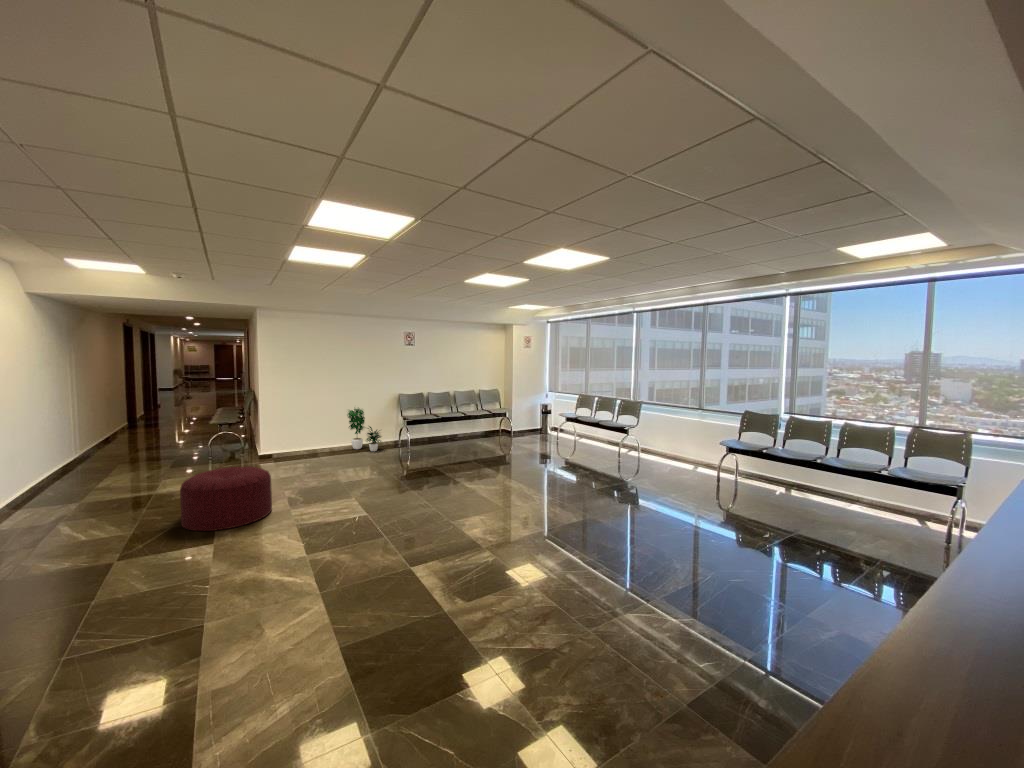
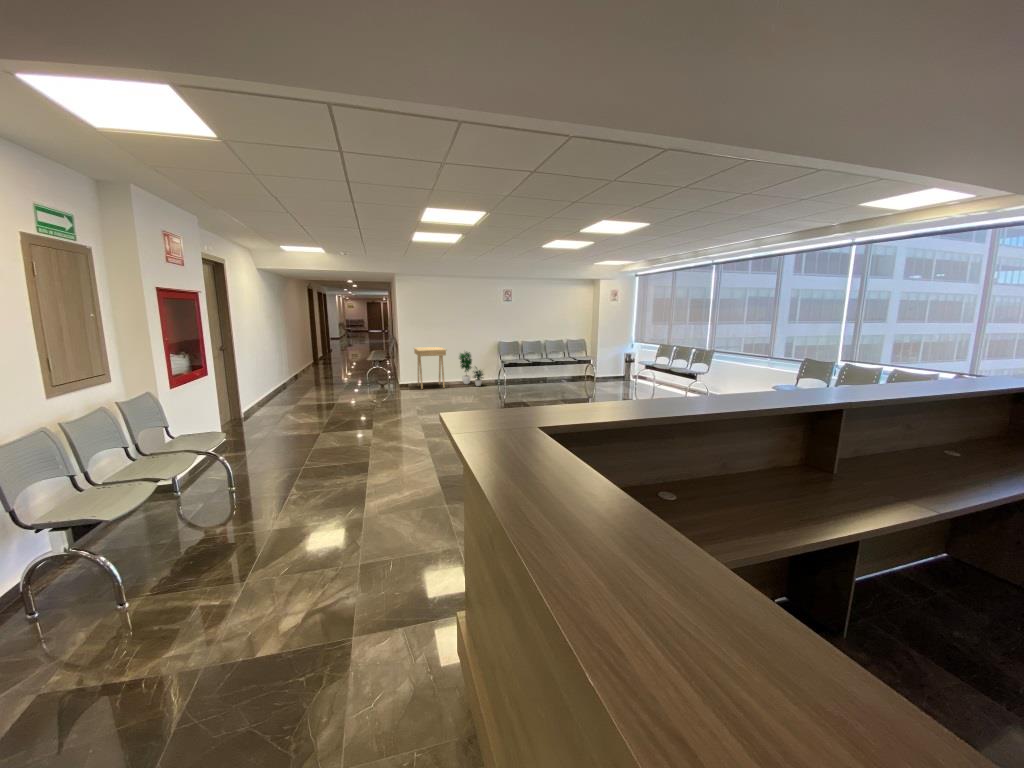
side table: none [283,403,332,461] -> present [414,347,446,389]
ottoman: present [180,466,272,531] -> none [352,386,405,424]

